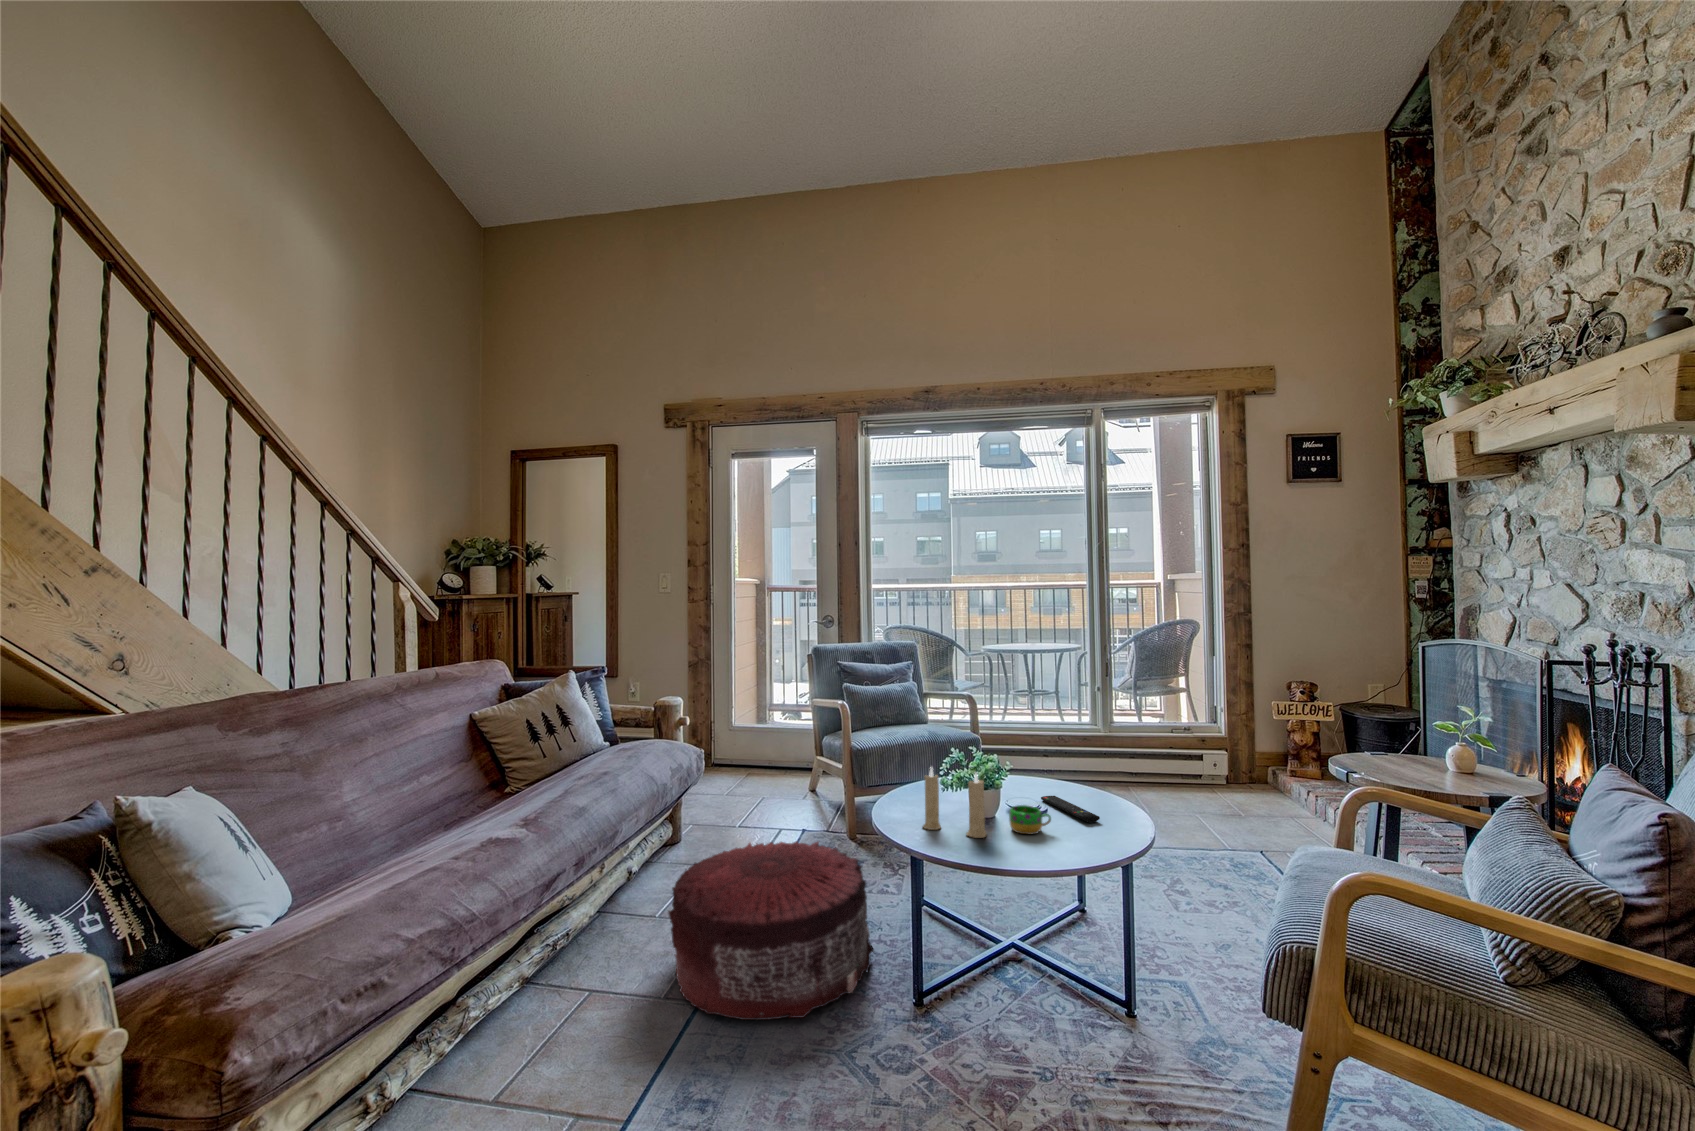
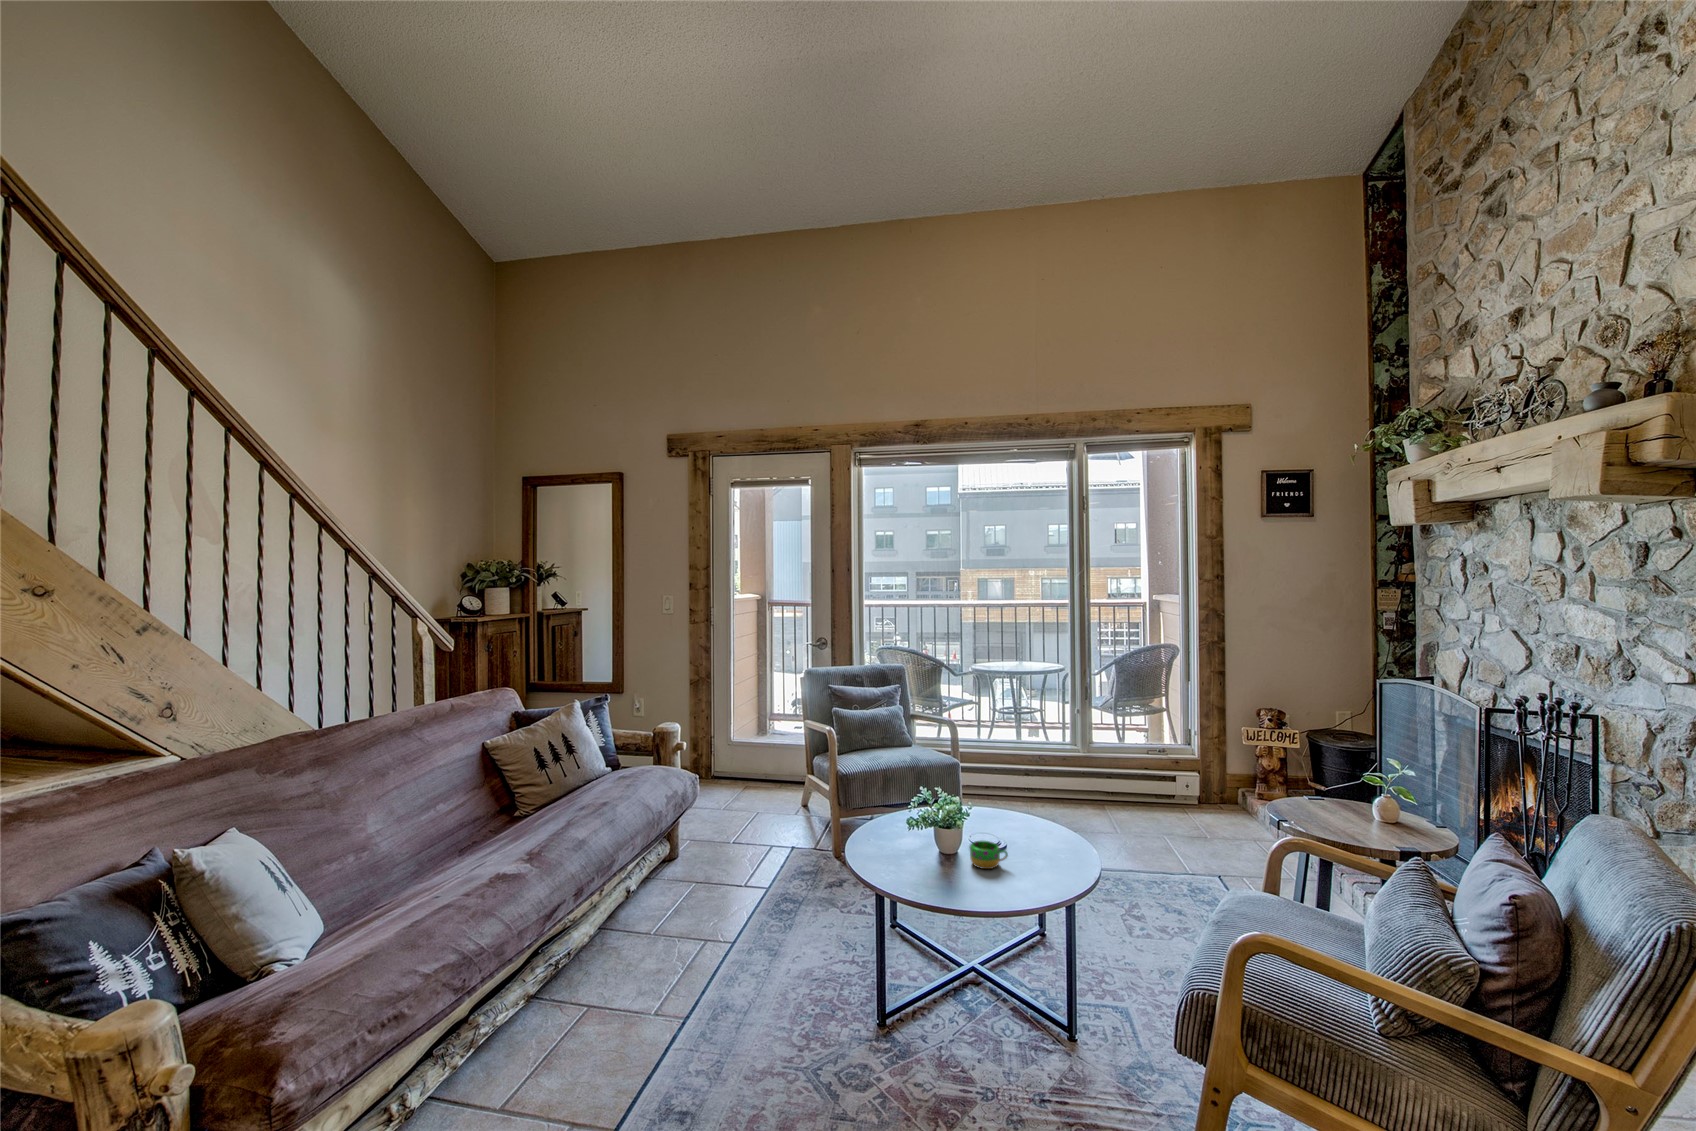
candle: present [923,768,986,838] -> none [891,801,949,872]
remote control: present [1041,796,1100,822] -> none [1004,827,1054,857]
pouf: present [668,841,874,1020] -> none [660,864,847,1036]

